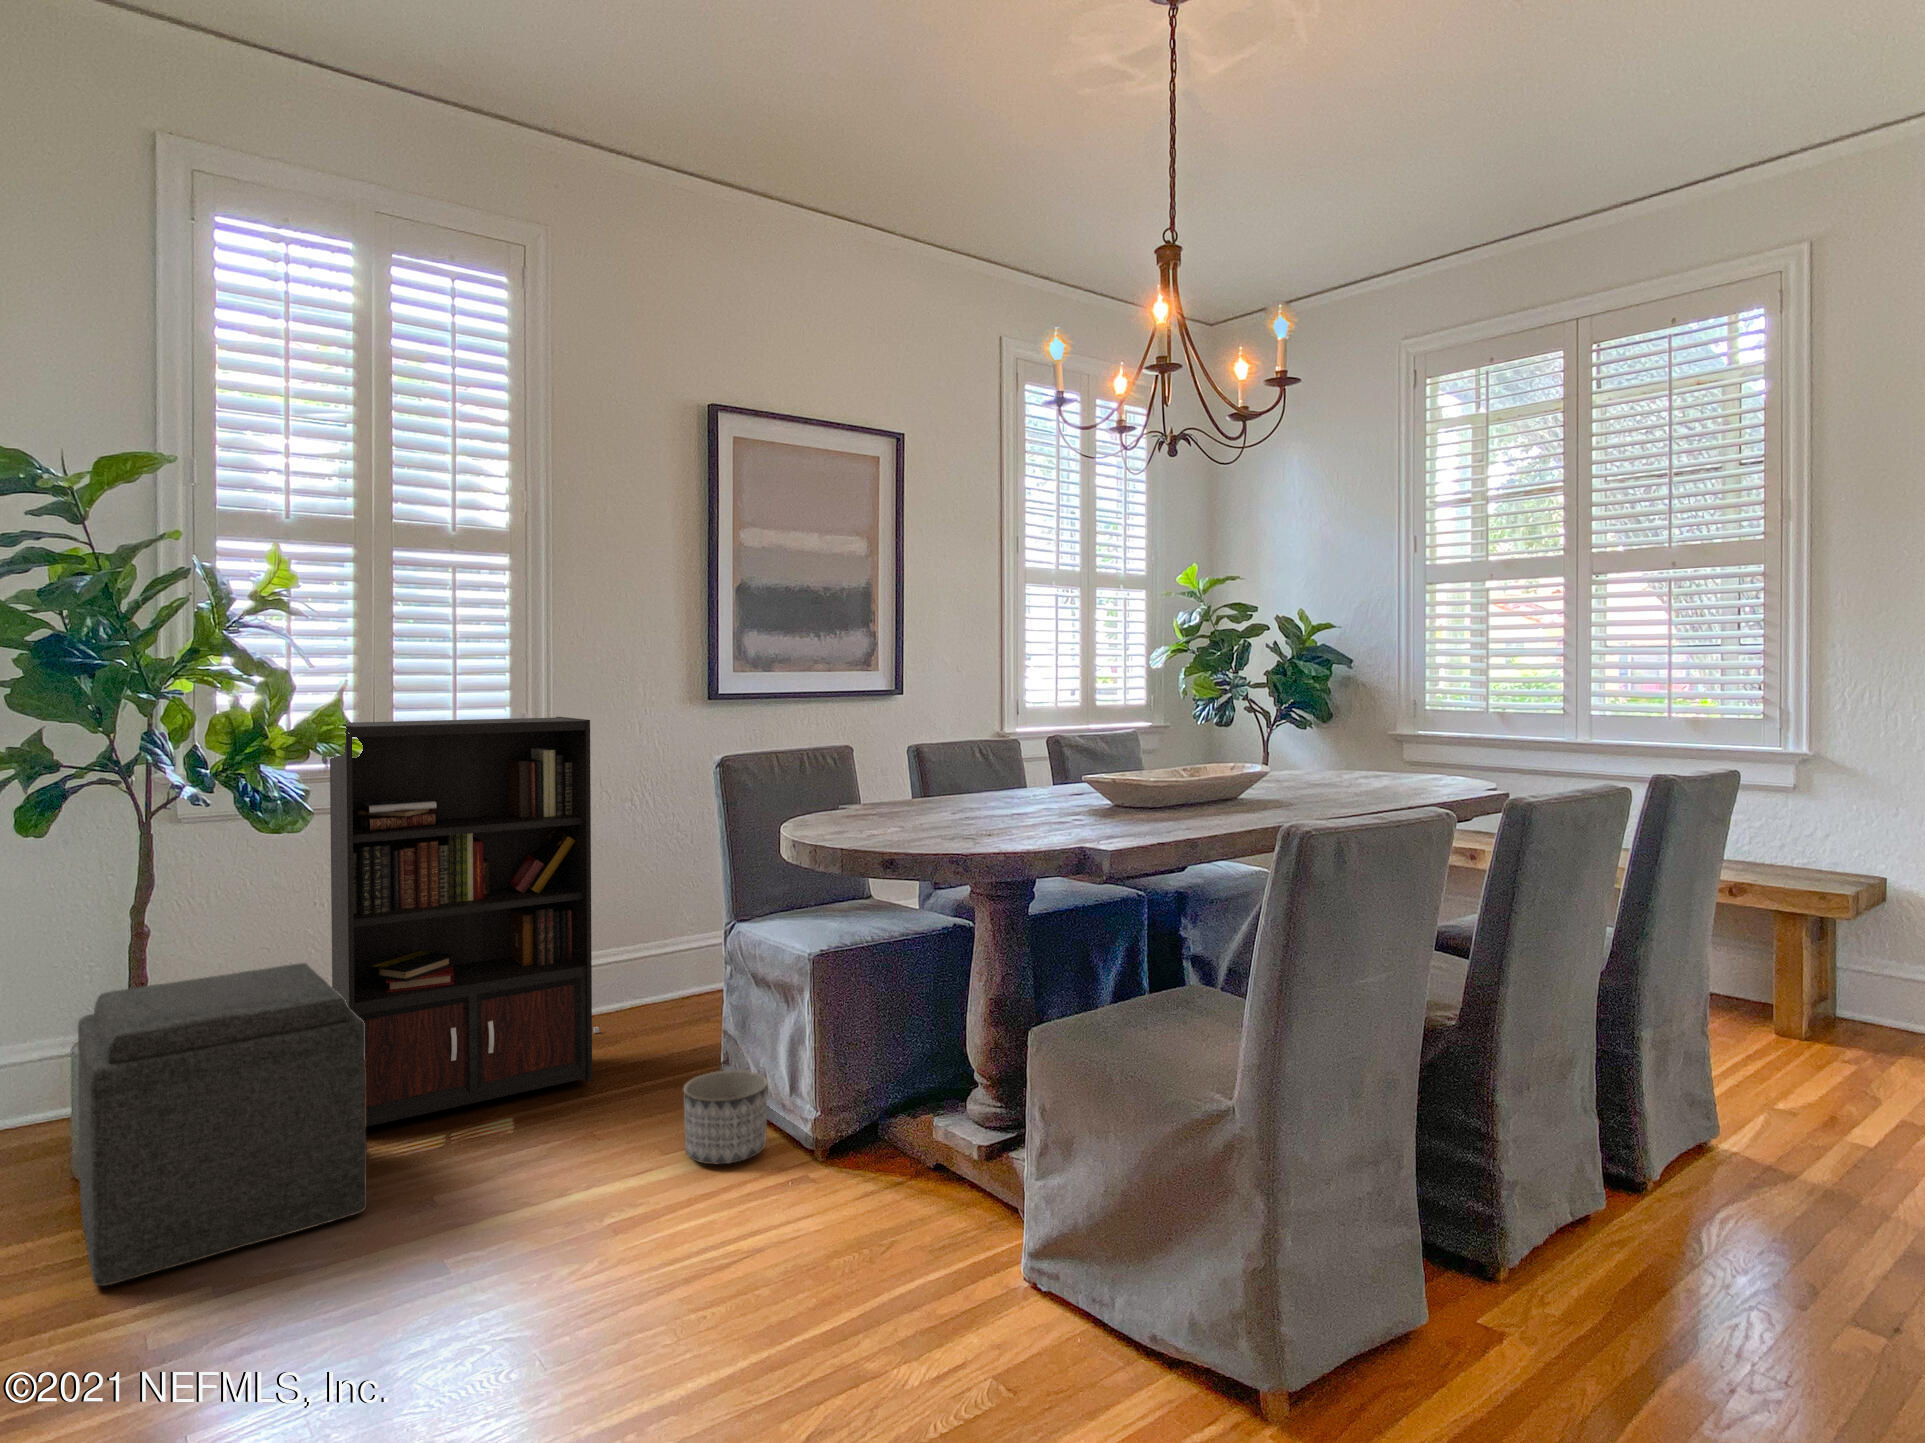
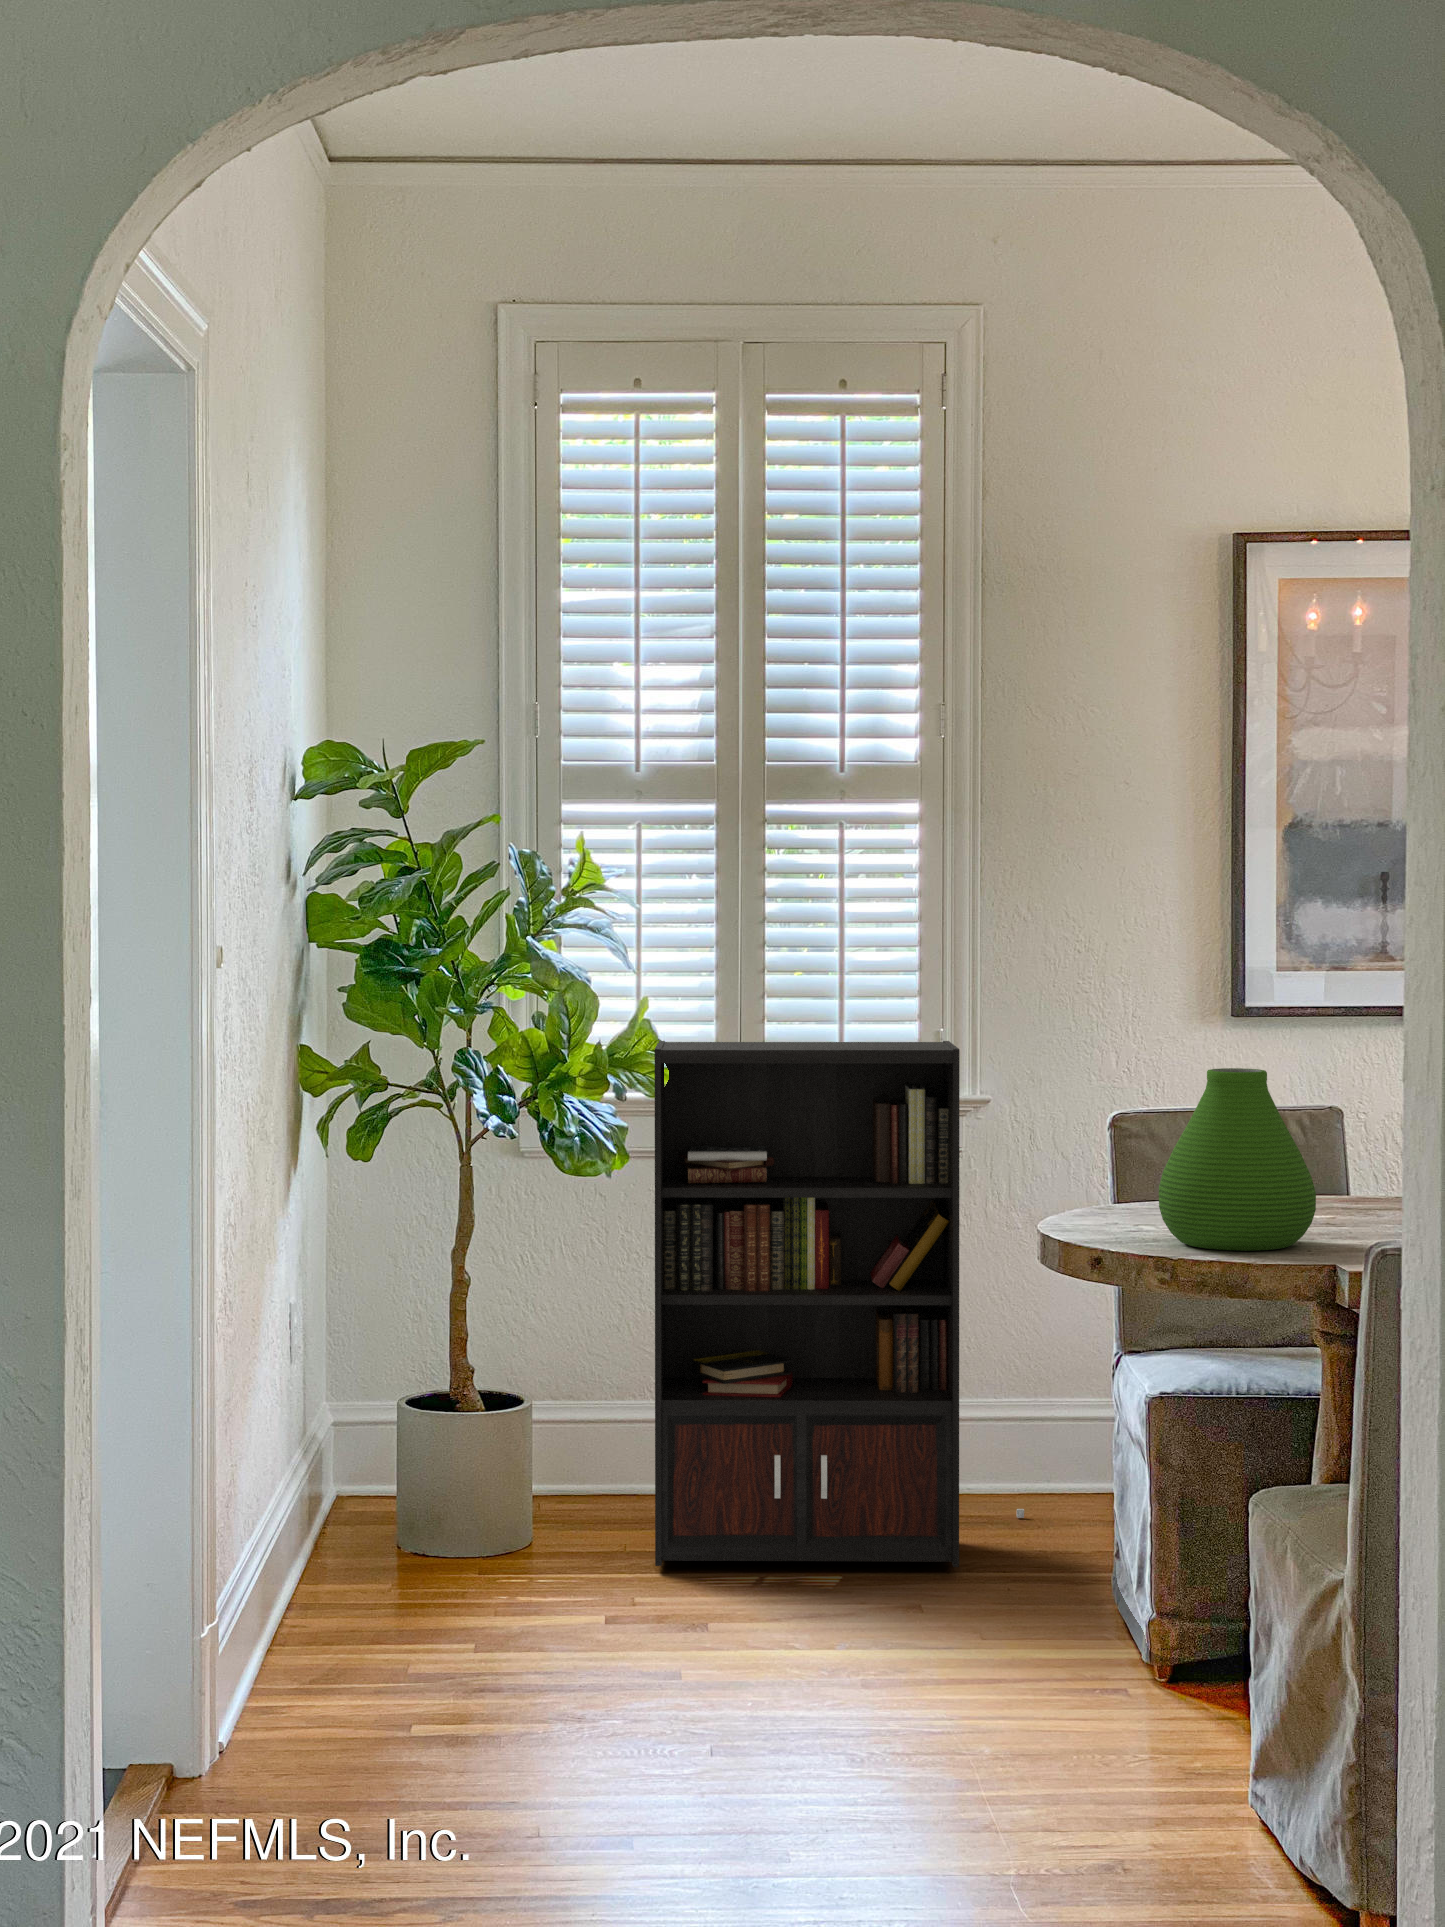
vase: none [874,714,982,841] -> present [1159,1068,1316,1251]
ottoman: present [78,963,367,1286] -> none [370,1339,627,1641]
planter: present [683,1070,768,1164] -> none [994,1563,1111,1686]

